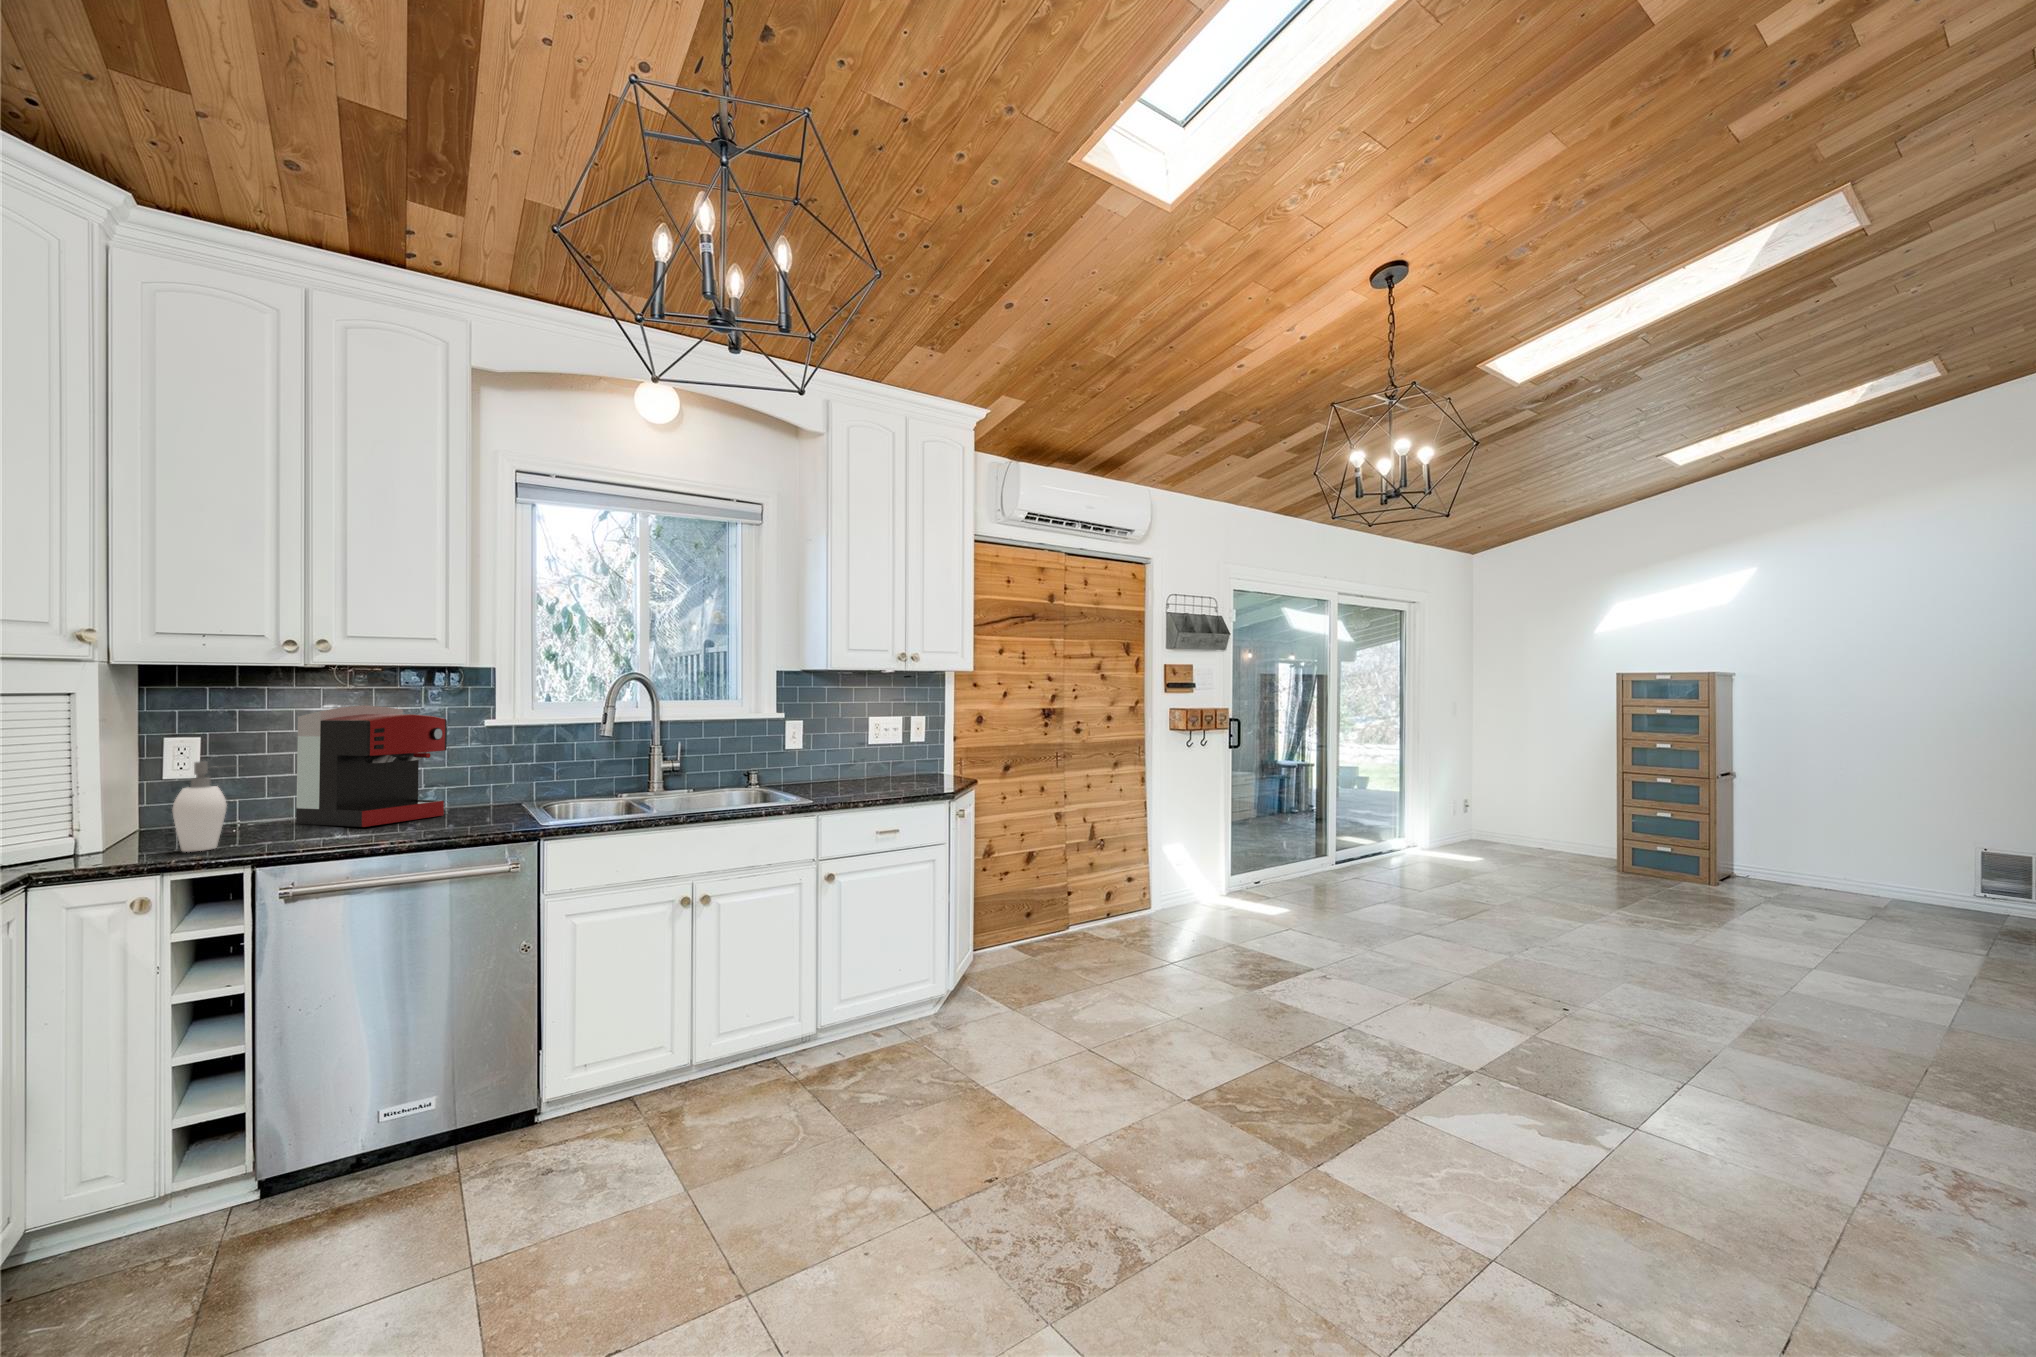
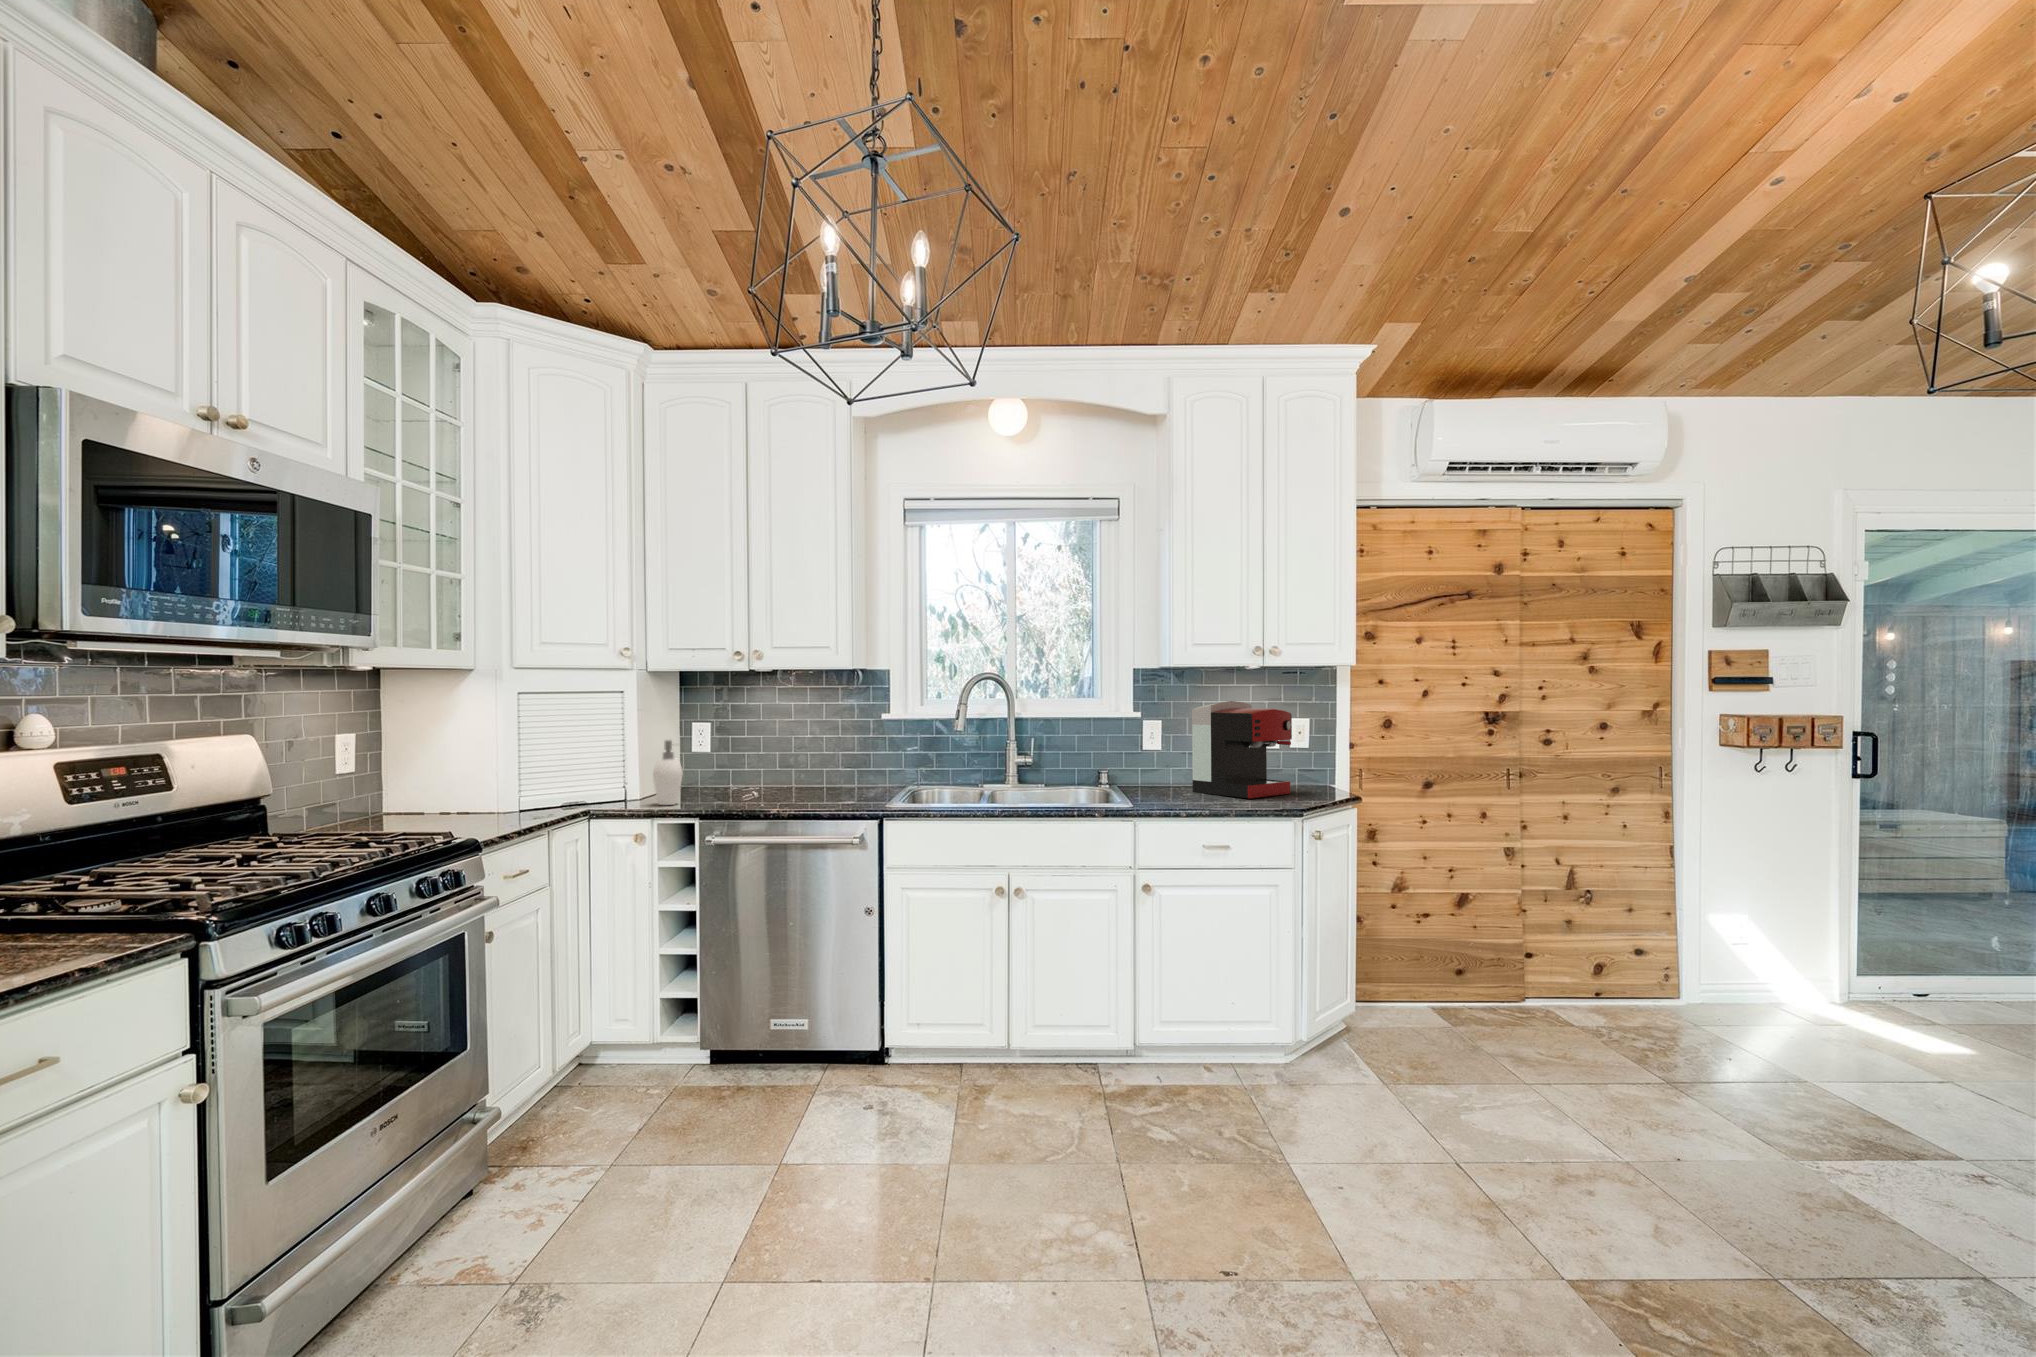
coffee maker: present [296,705,447,827] -> present [1192,701,1292,798]

